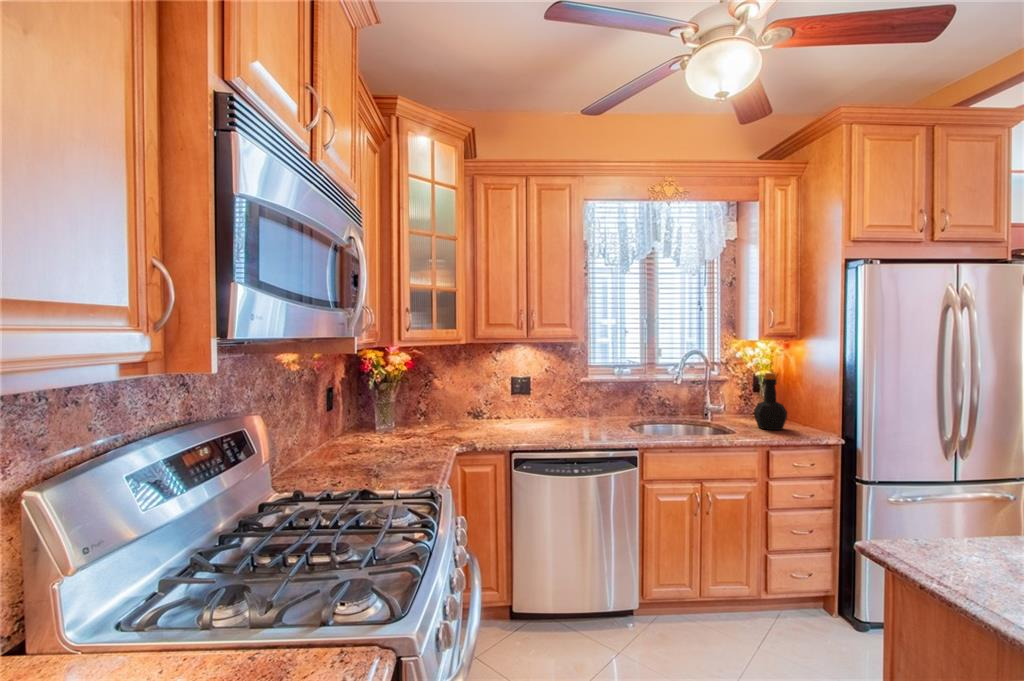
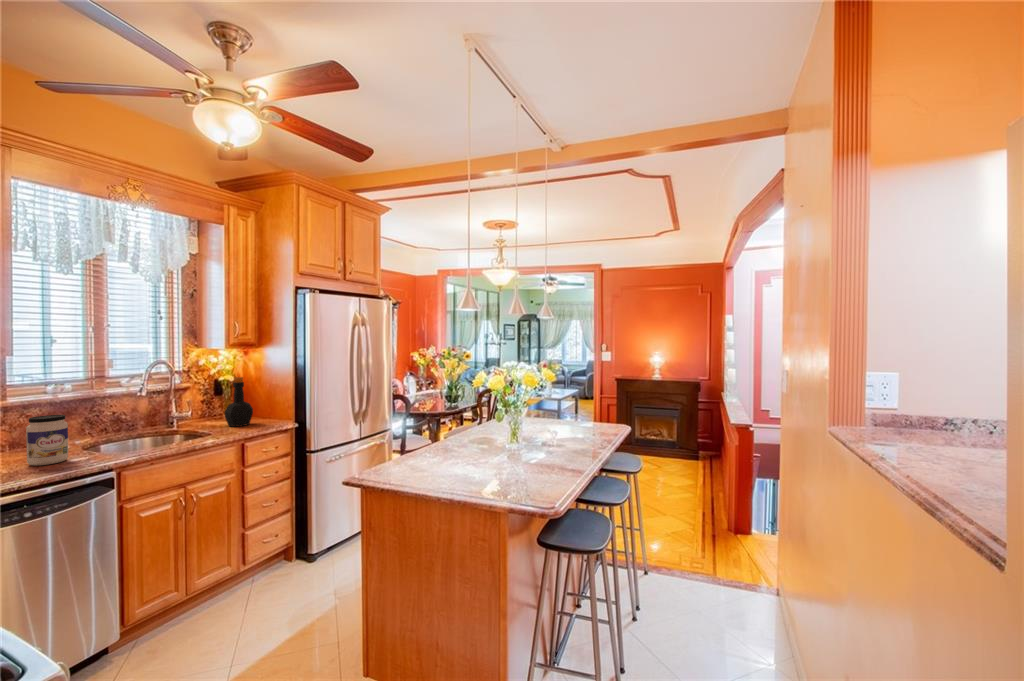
jar: none [588,393,613,433] -> present [26,415,68,466]

